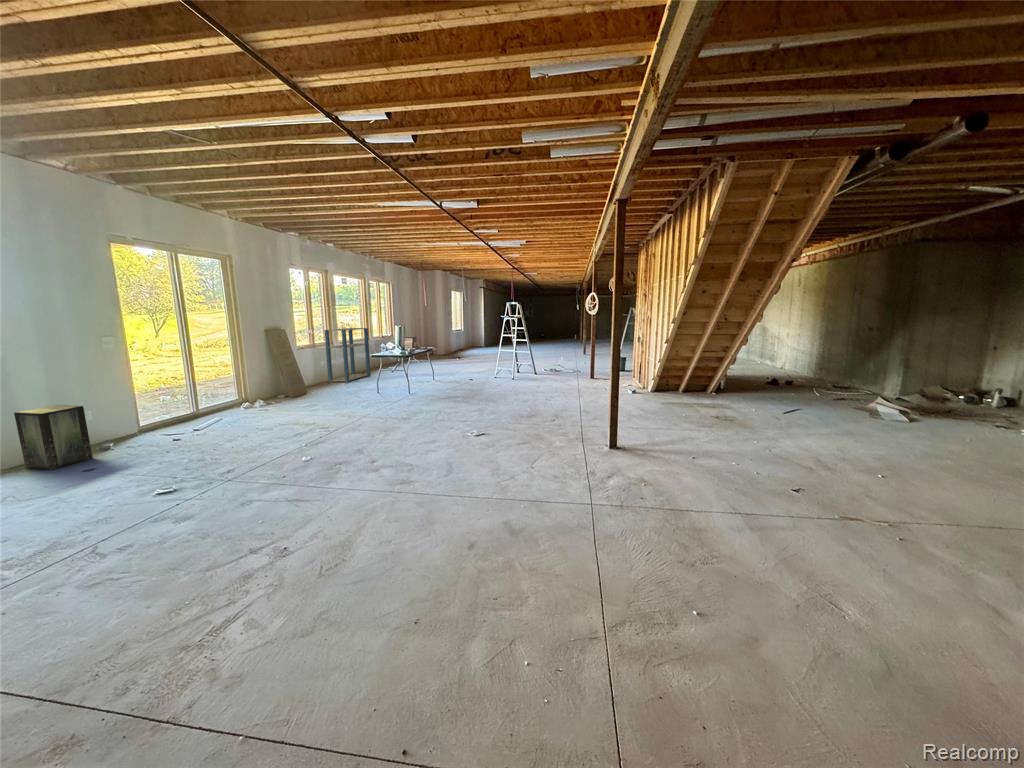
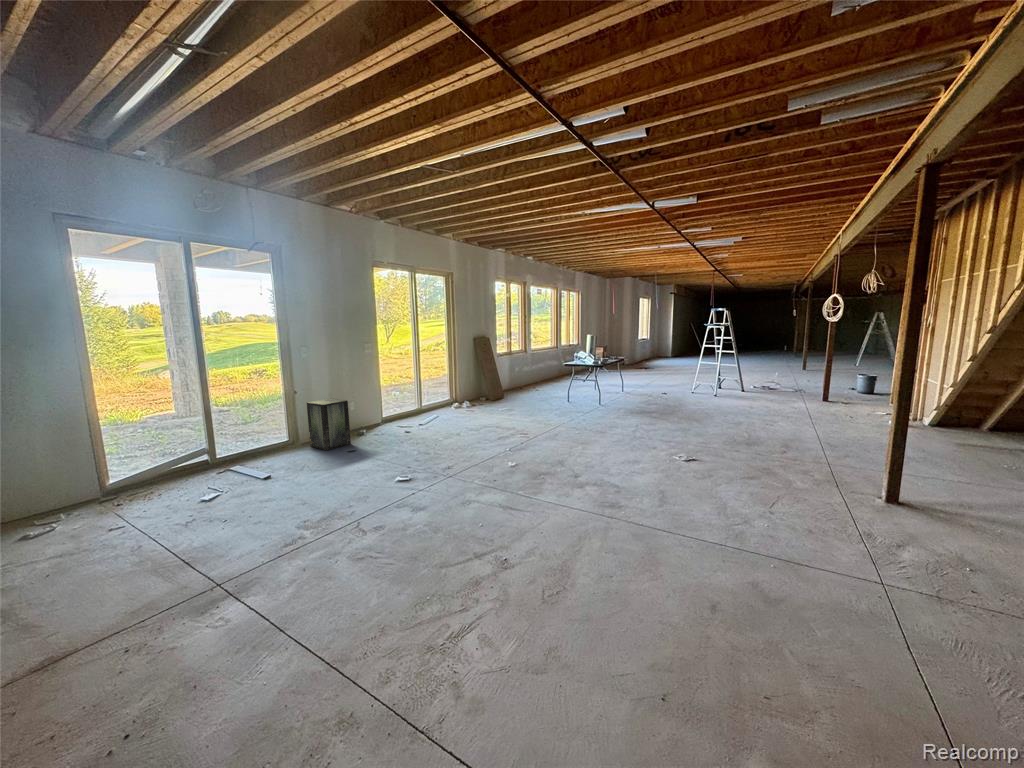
shelving unit: present [325,328,371,383] -> none [520,337,559,391]

